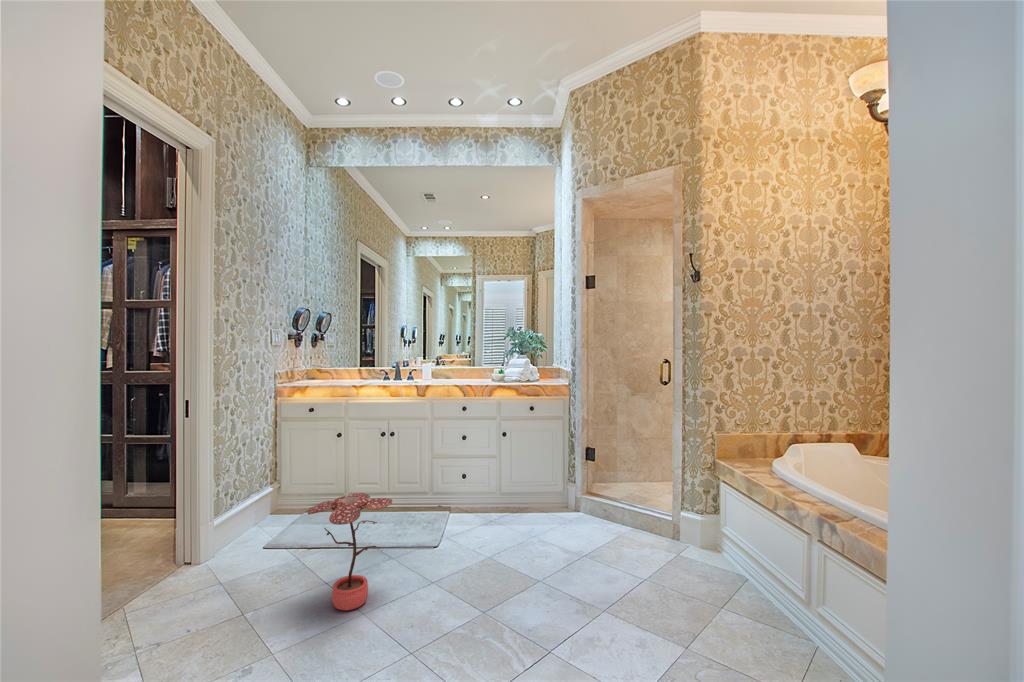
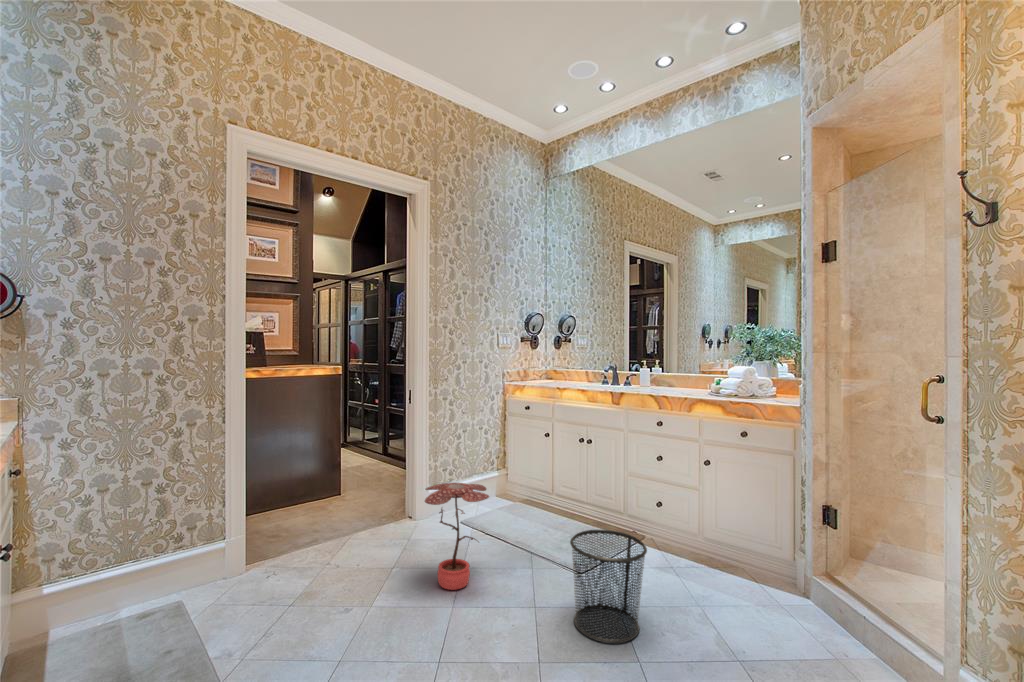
waste bin: none [472,496,533,584] -> present [570,530,647,643]

